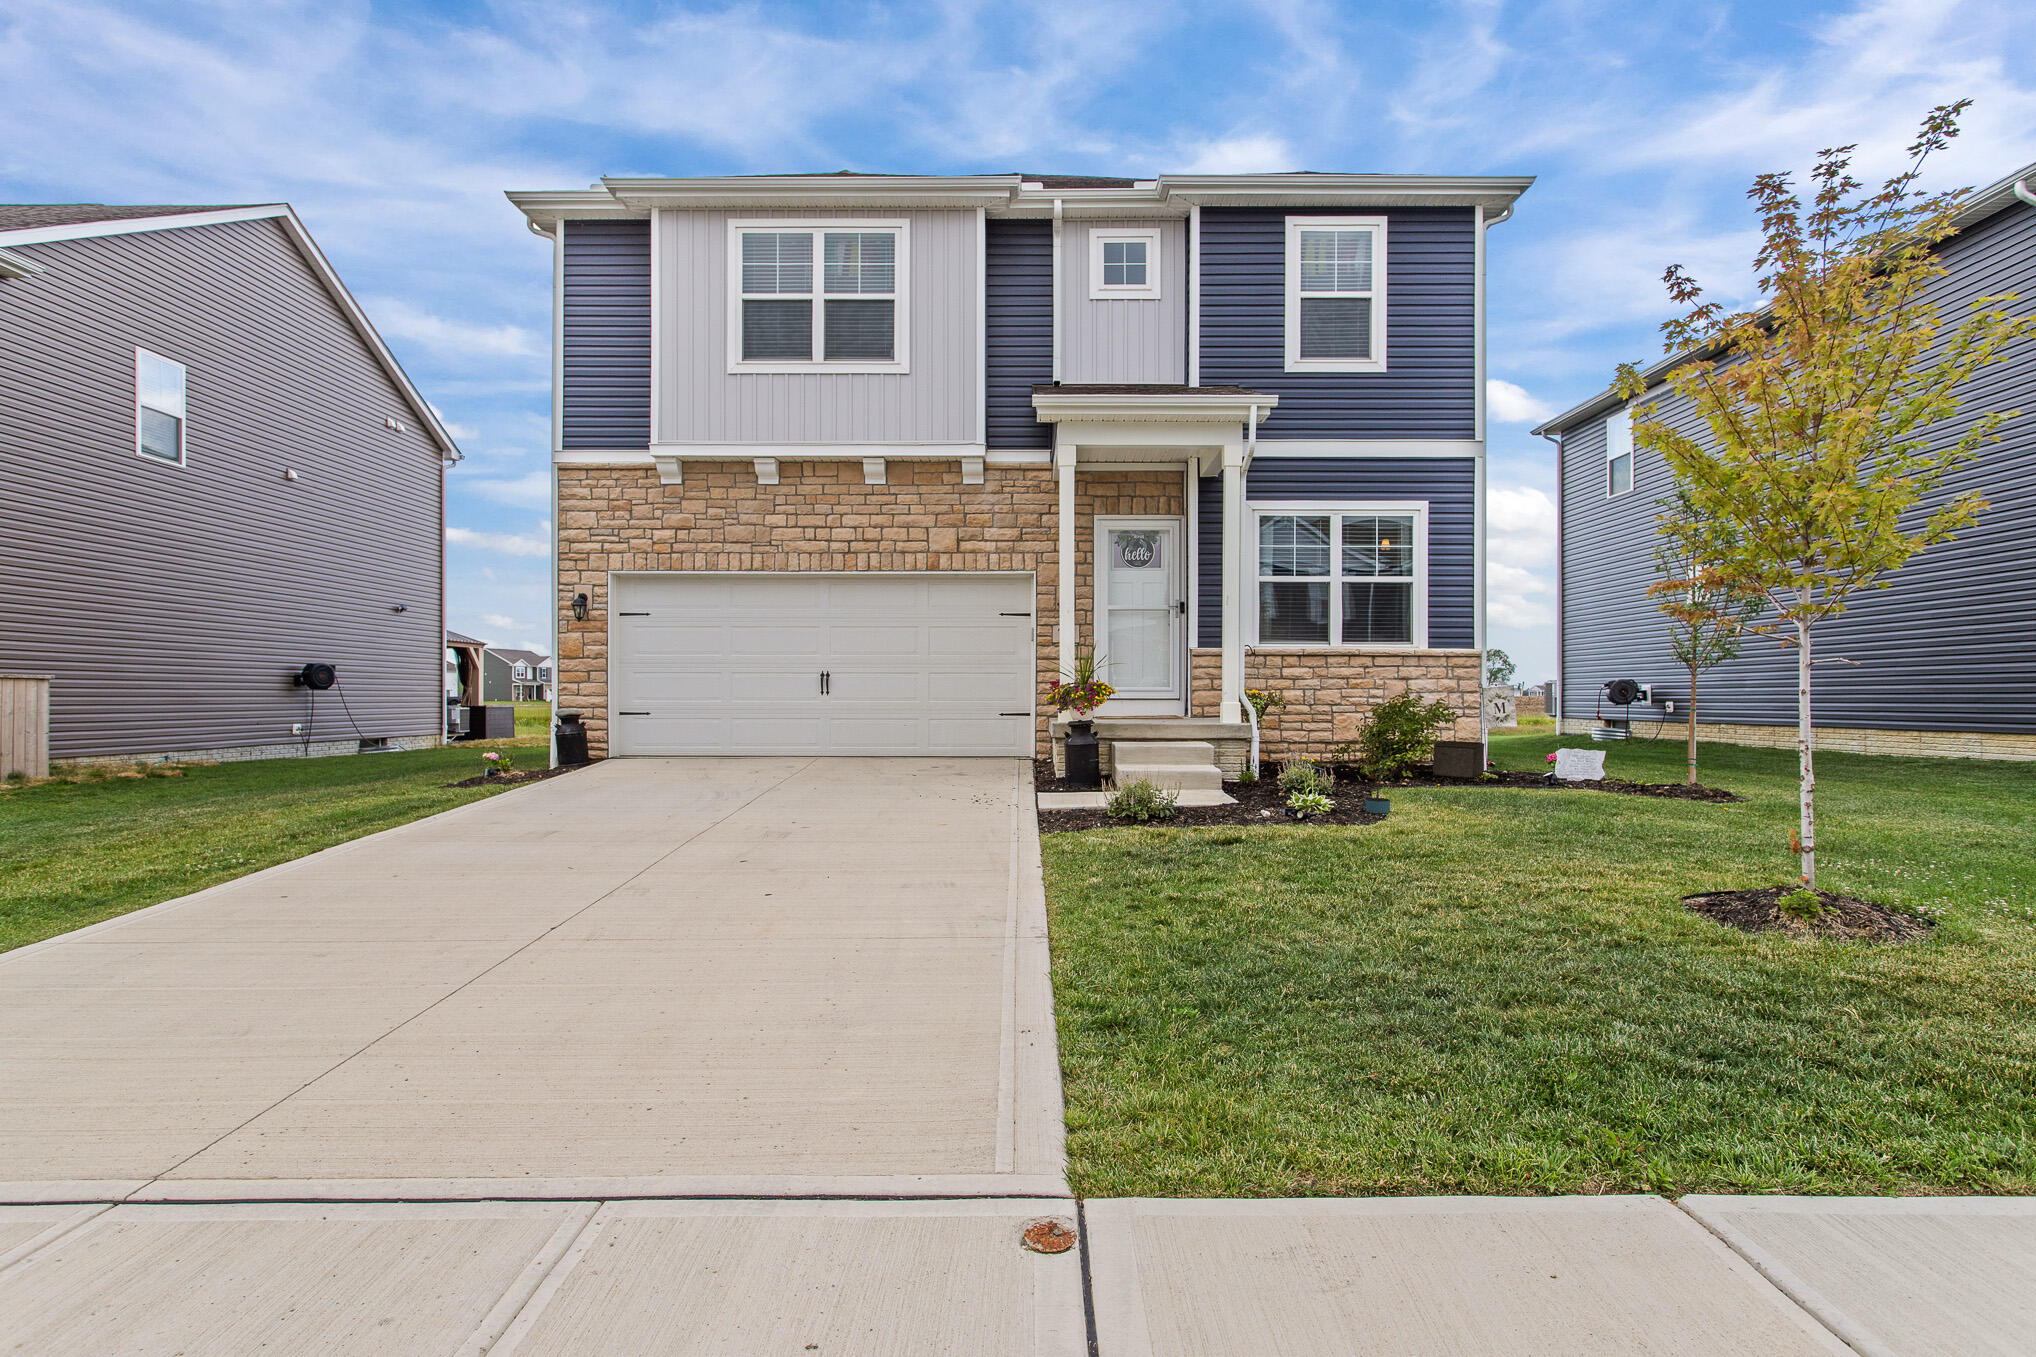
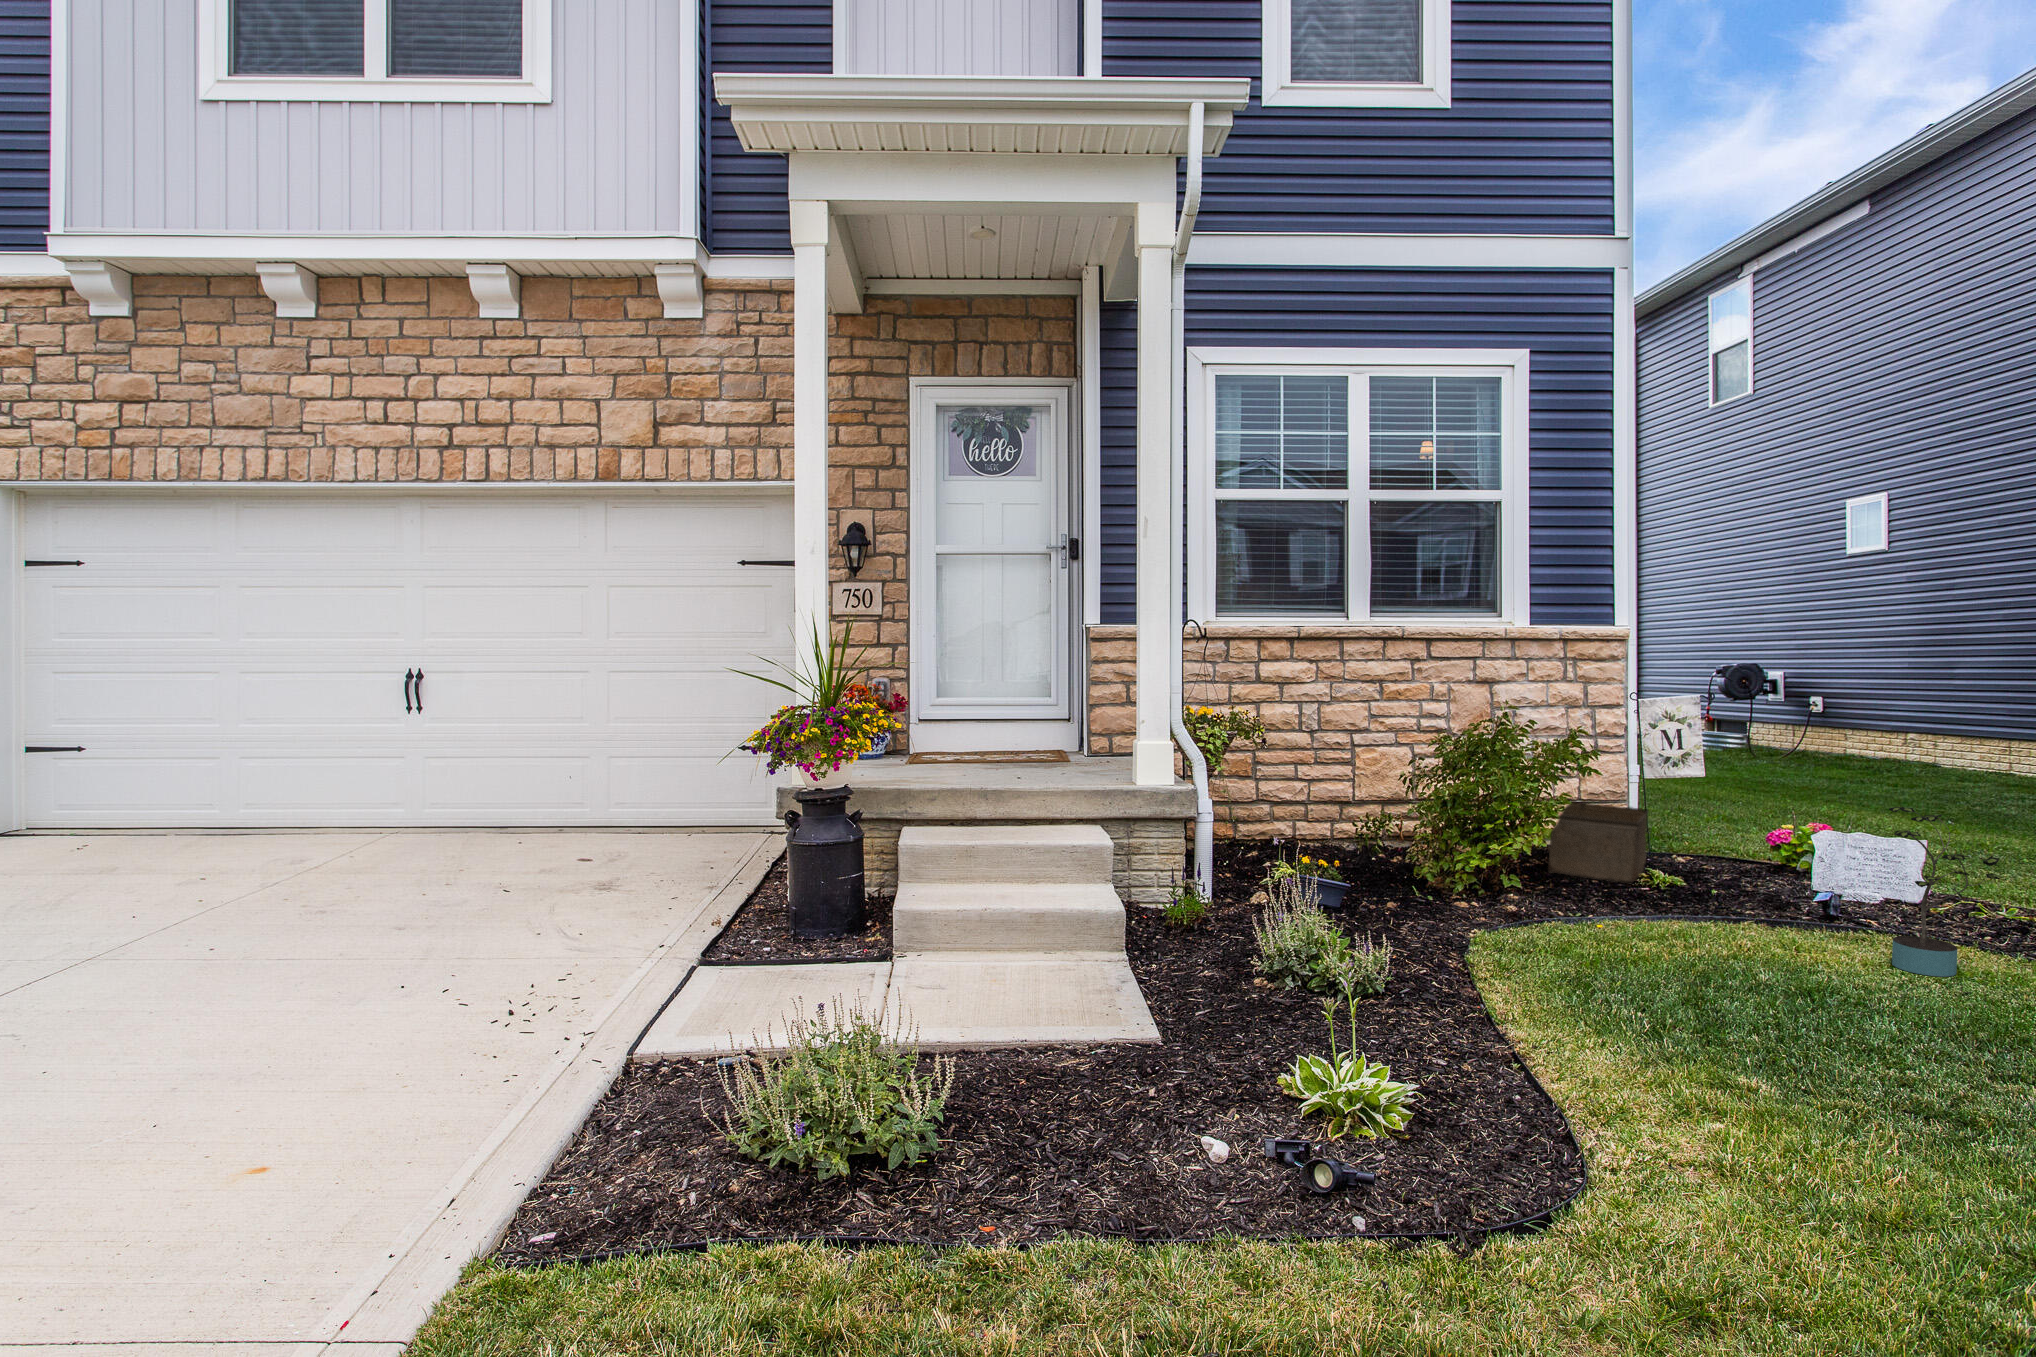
potted plant: present [1359,736,1405,813] -> present [1889,807,2004,977]

